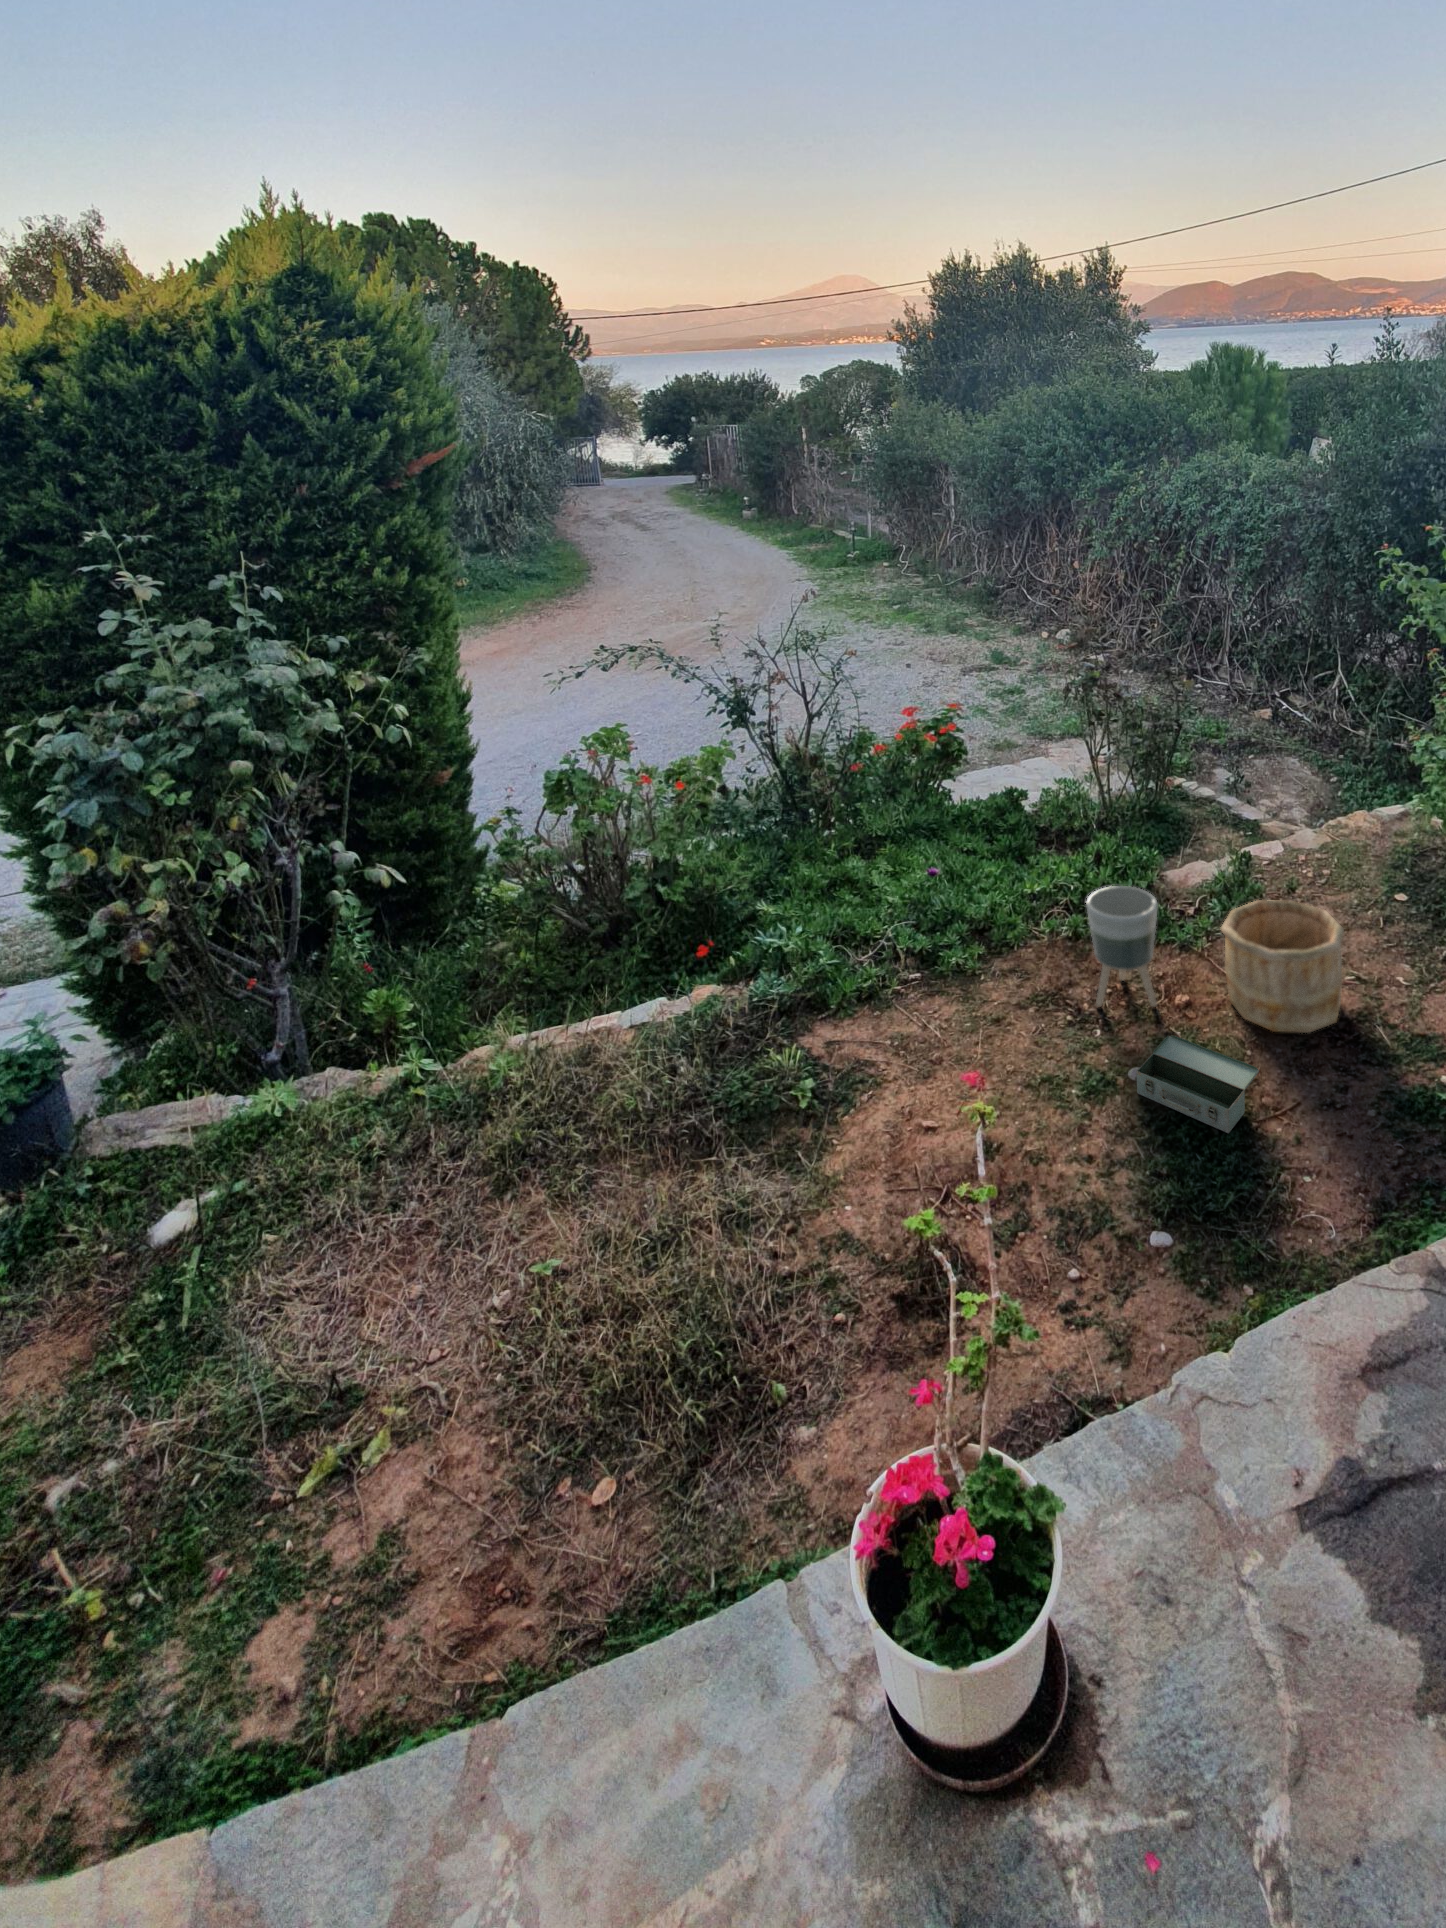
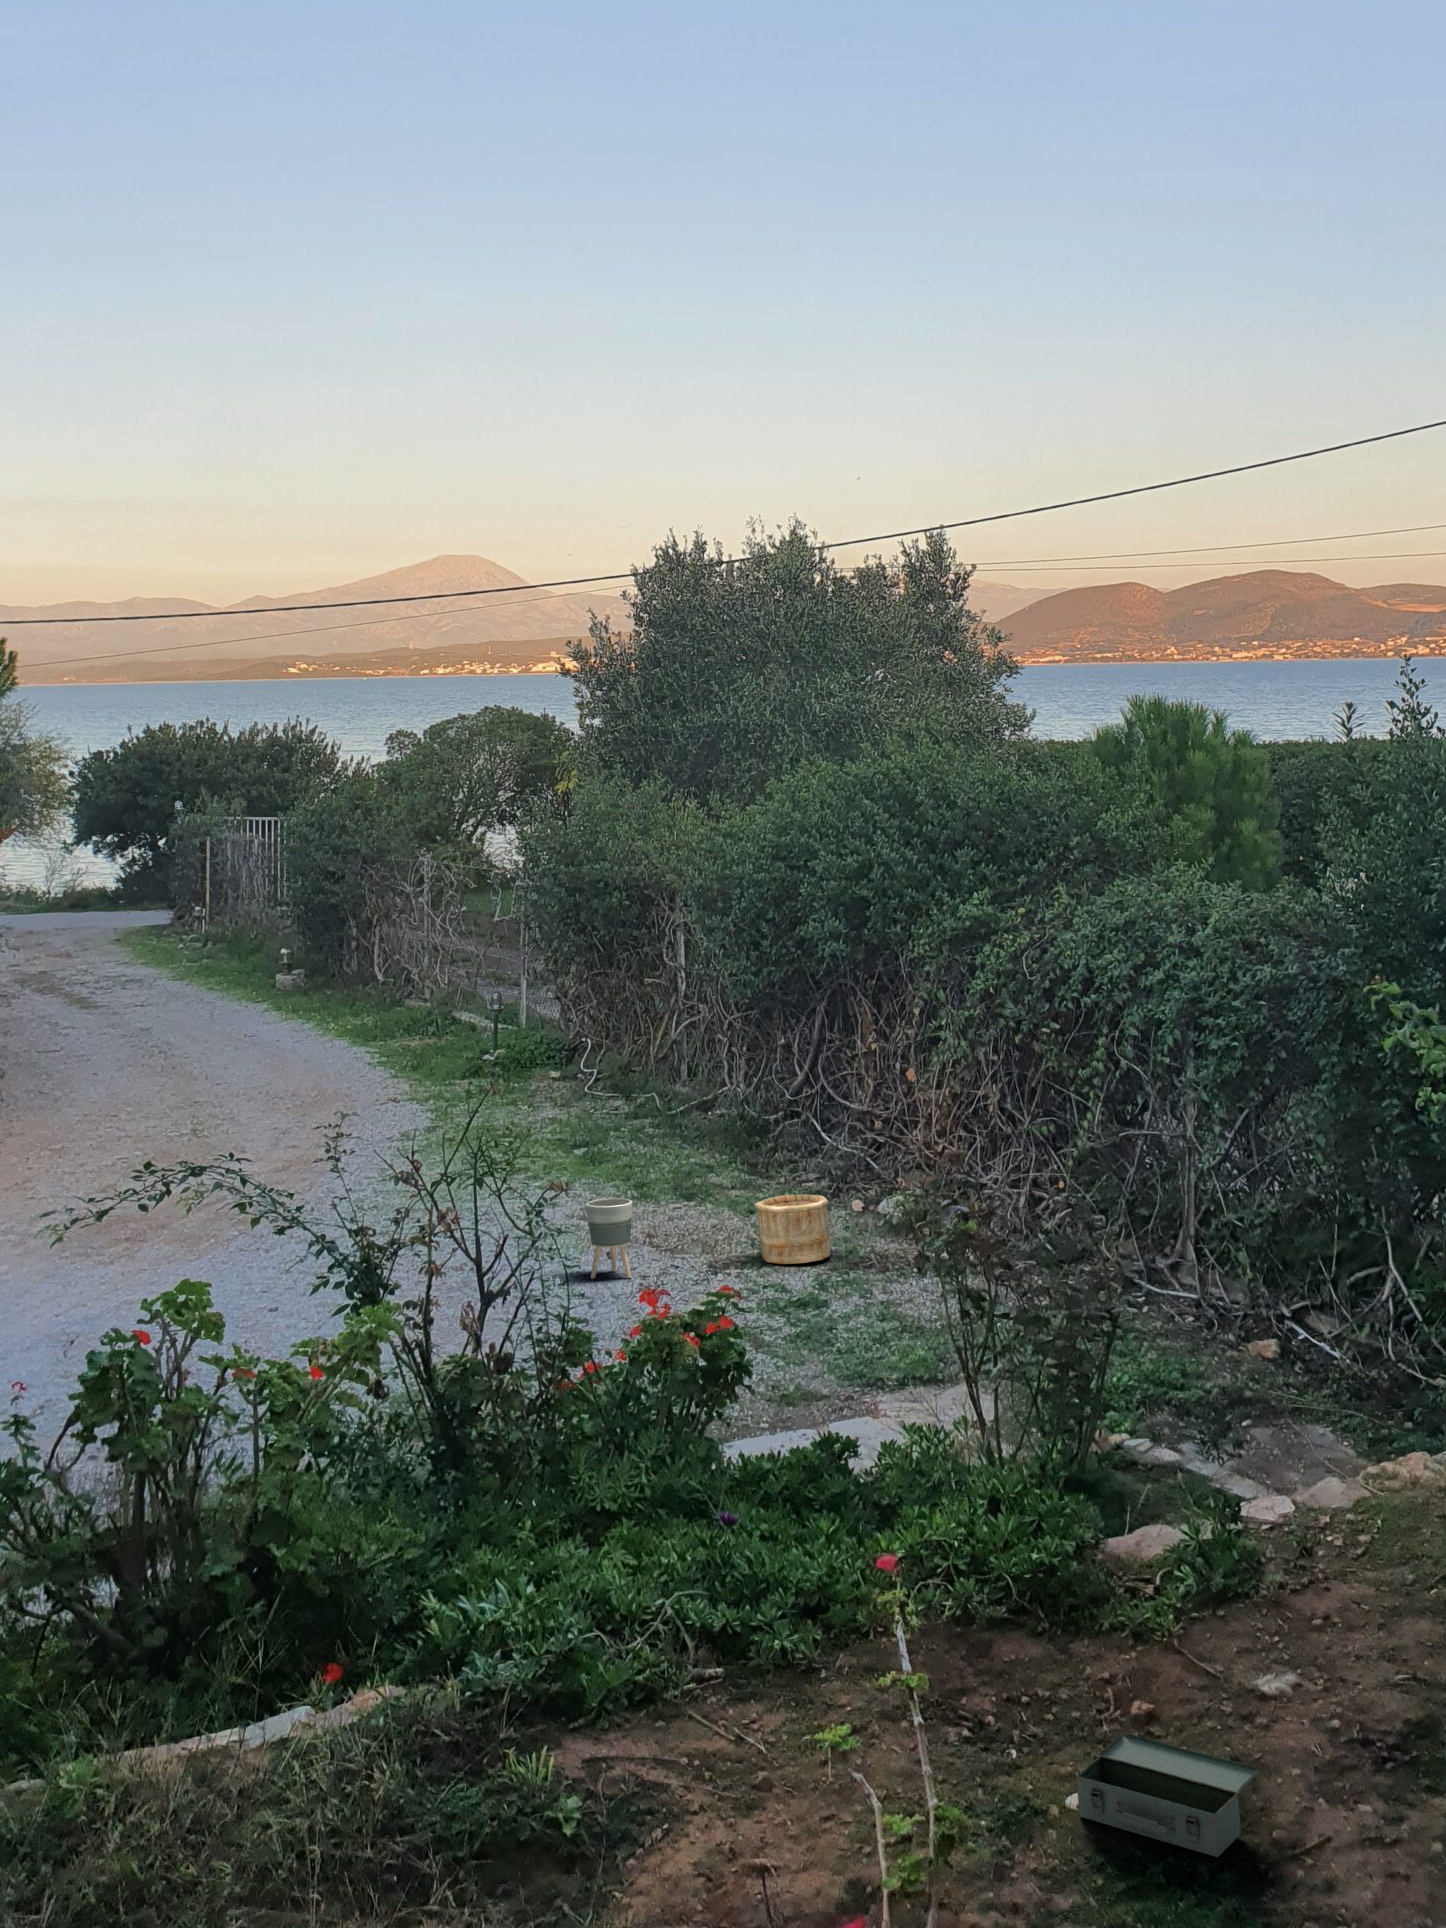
planter: present [1086,886,1157,1007] -> present [586,1198,632,1279]
wooden bucket: present [1220,900,1344,1033] -> present [755,1194,830,1264]

